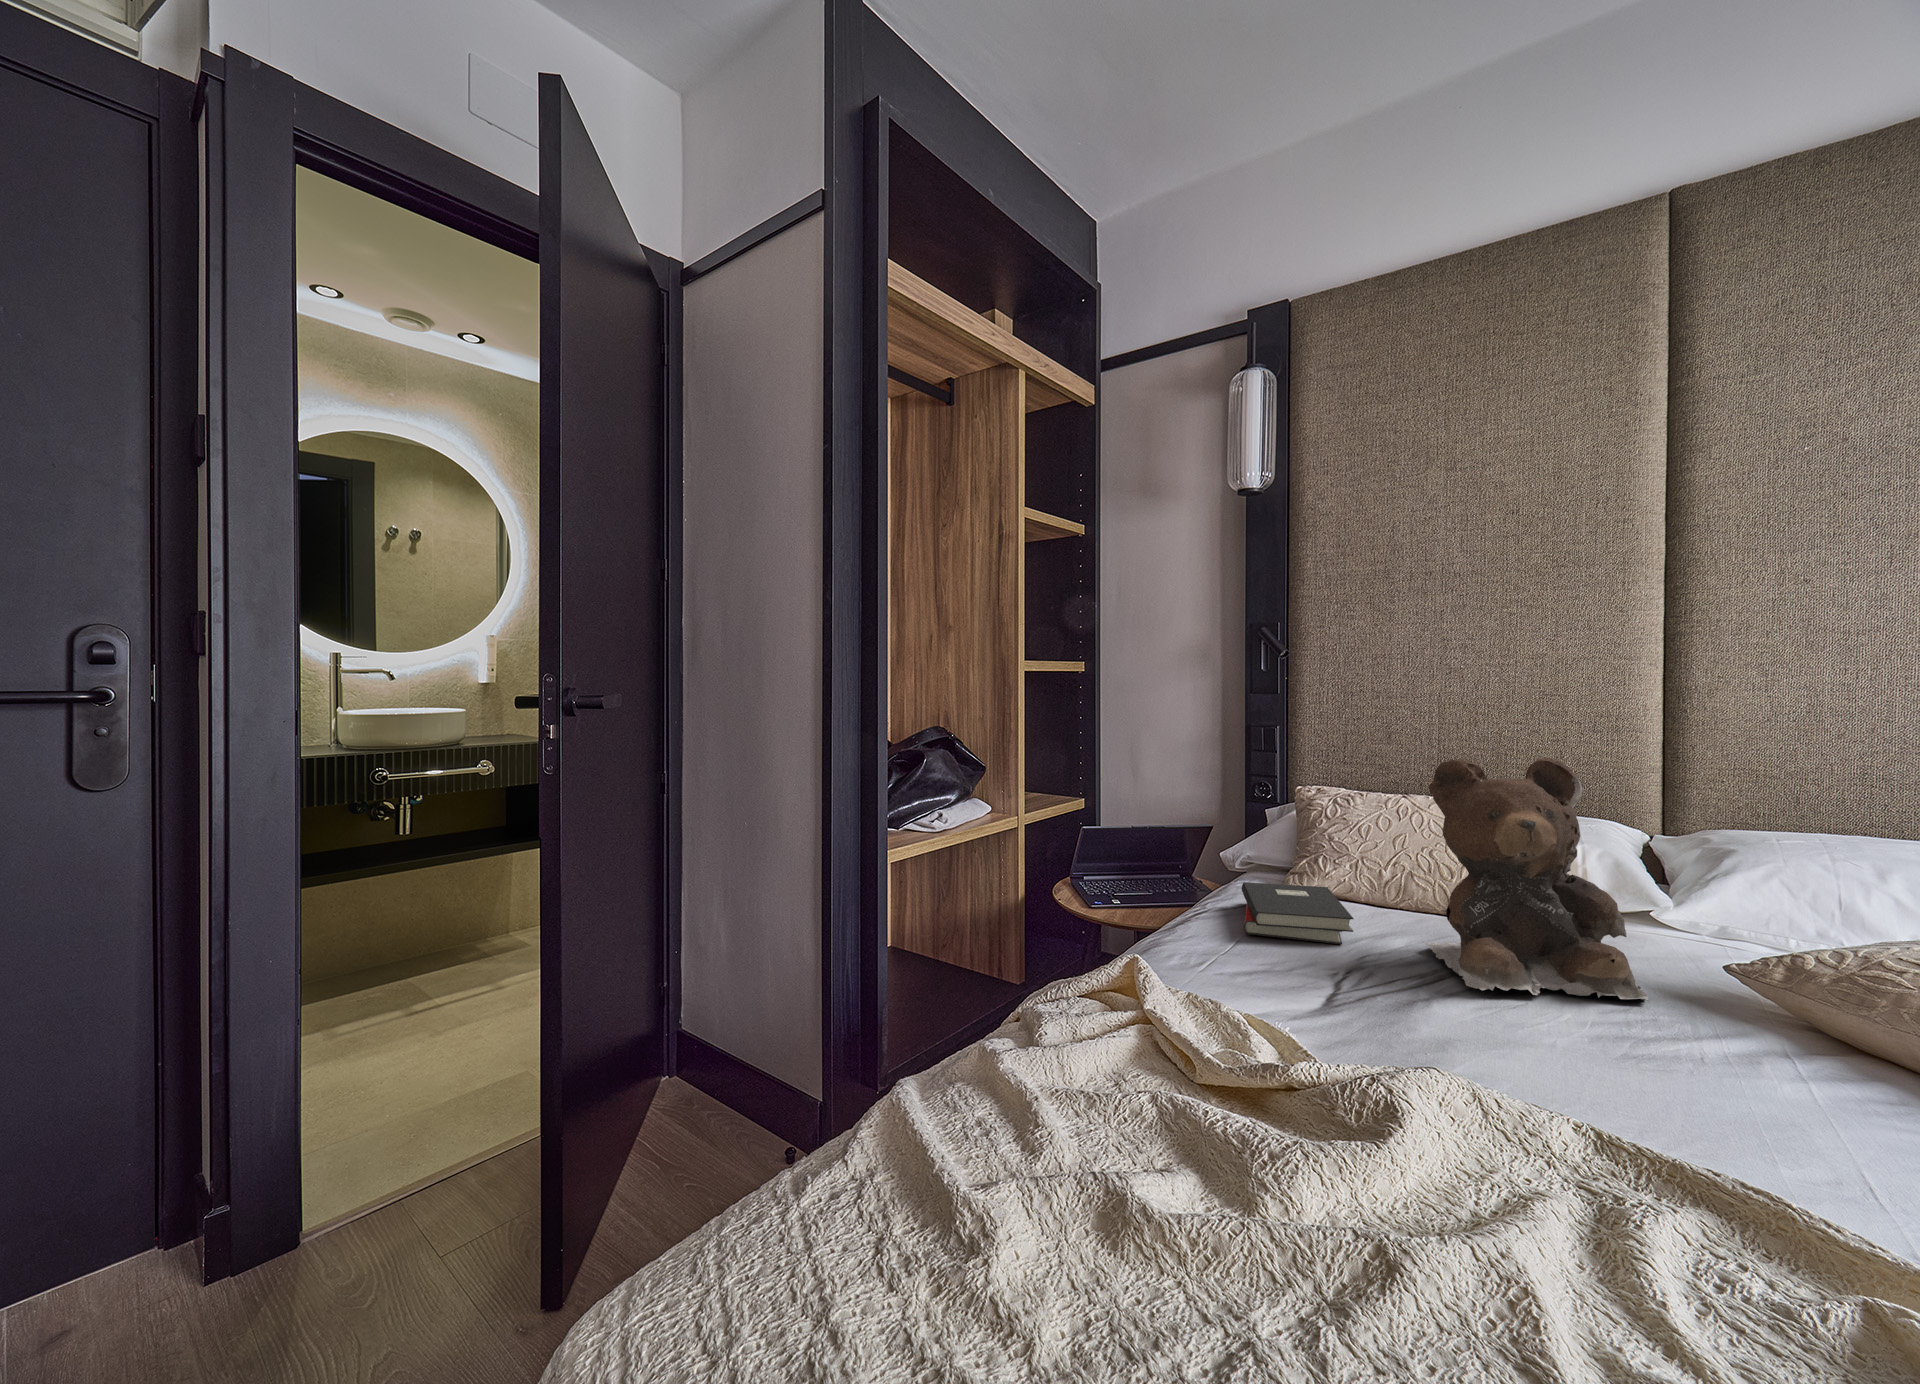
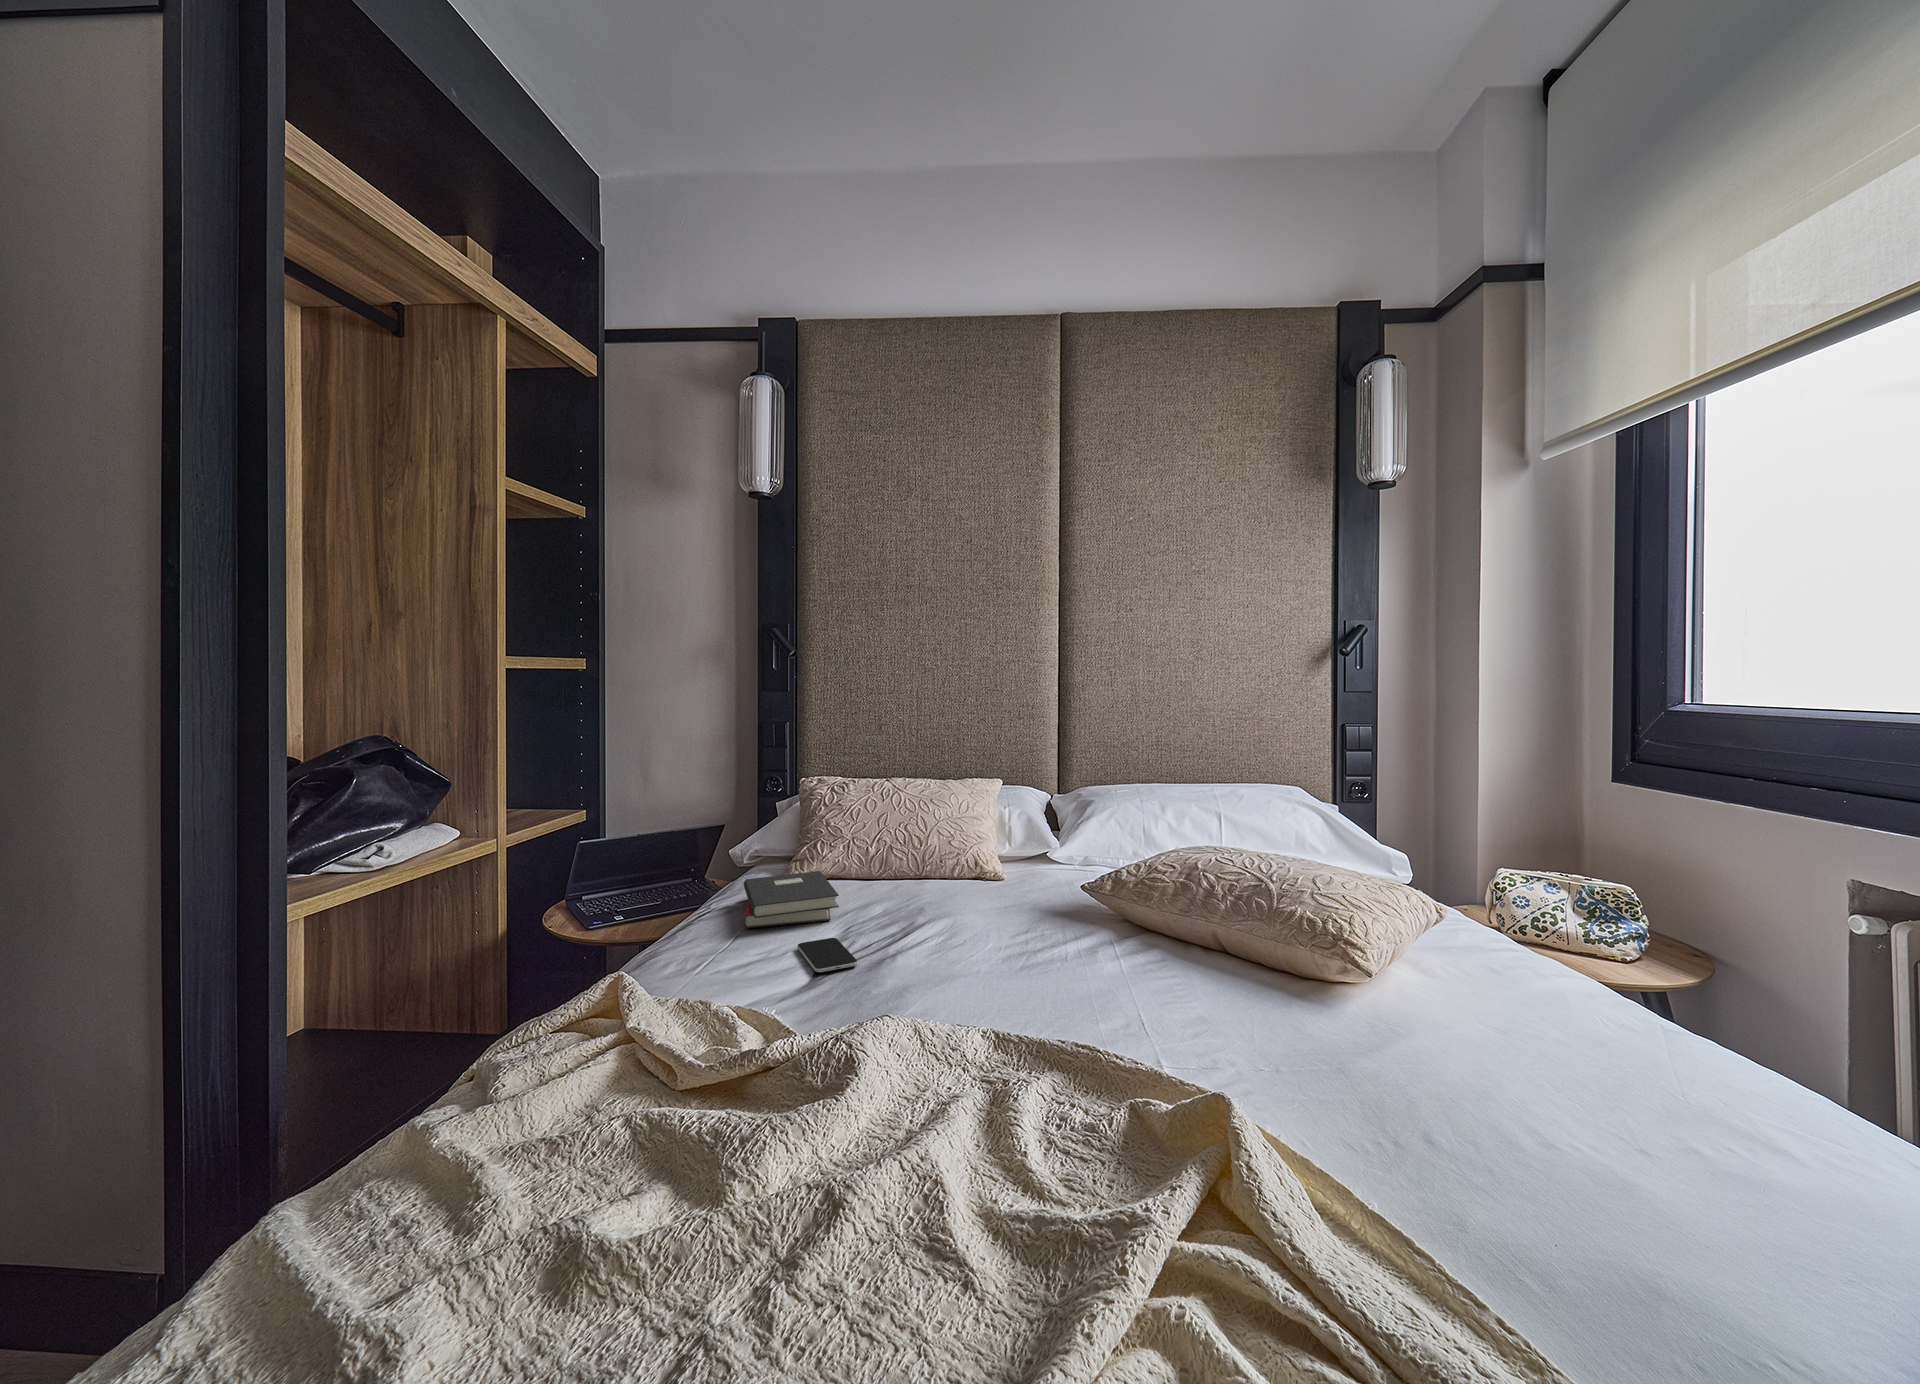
teddy bear: present [1425,757,1649,1002] -> none [891,738,1045,936]
smartphone: none [1306,963,1381,1002] -> present [797,938,858,972]

